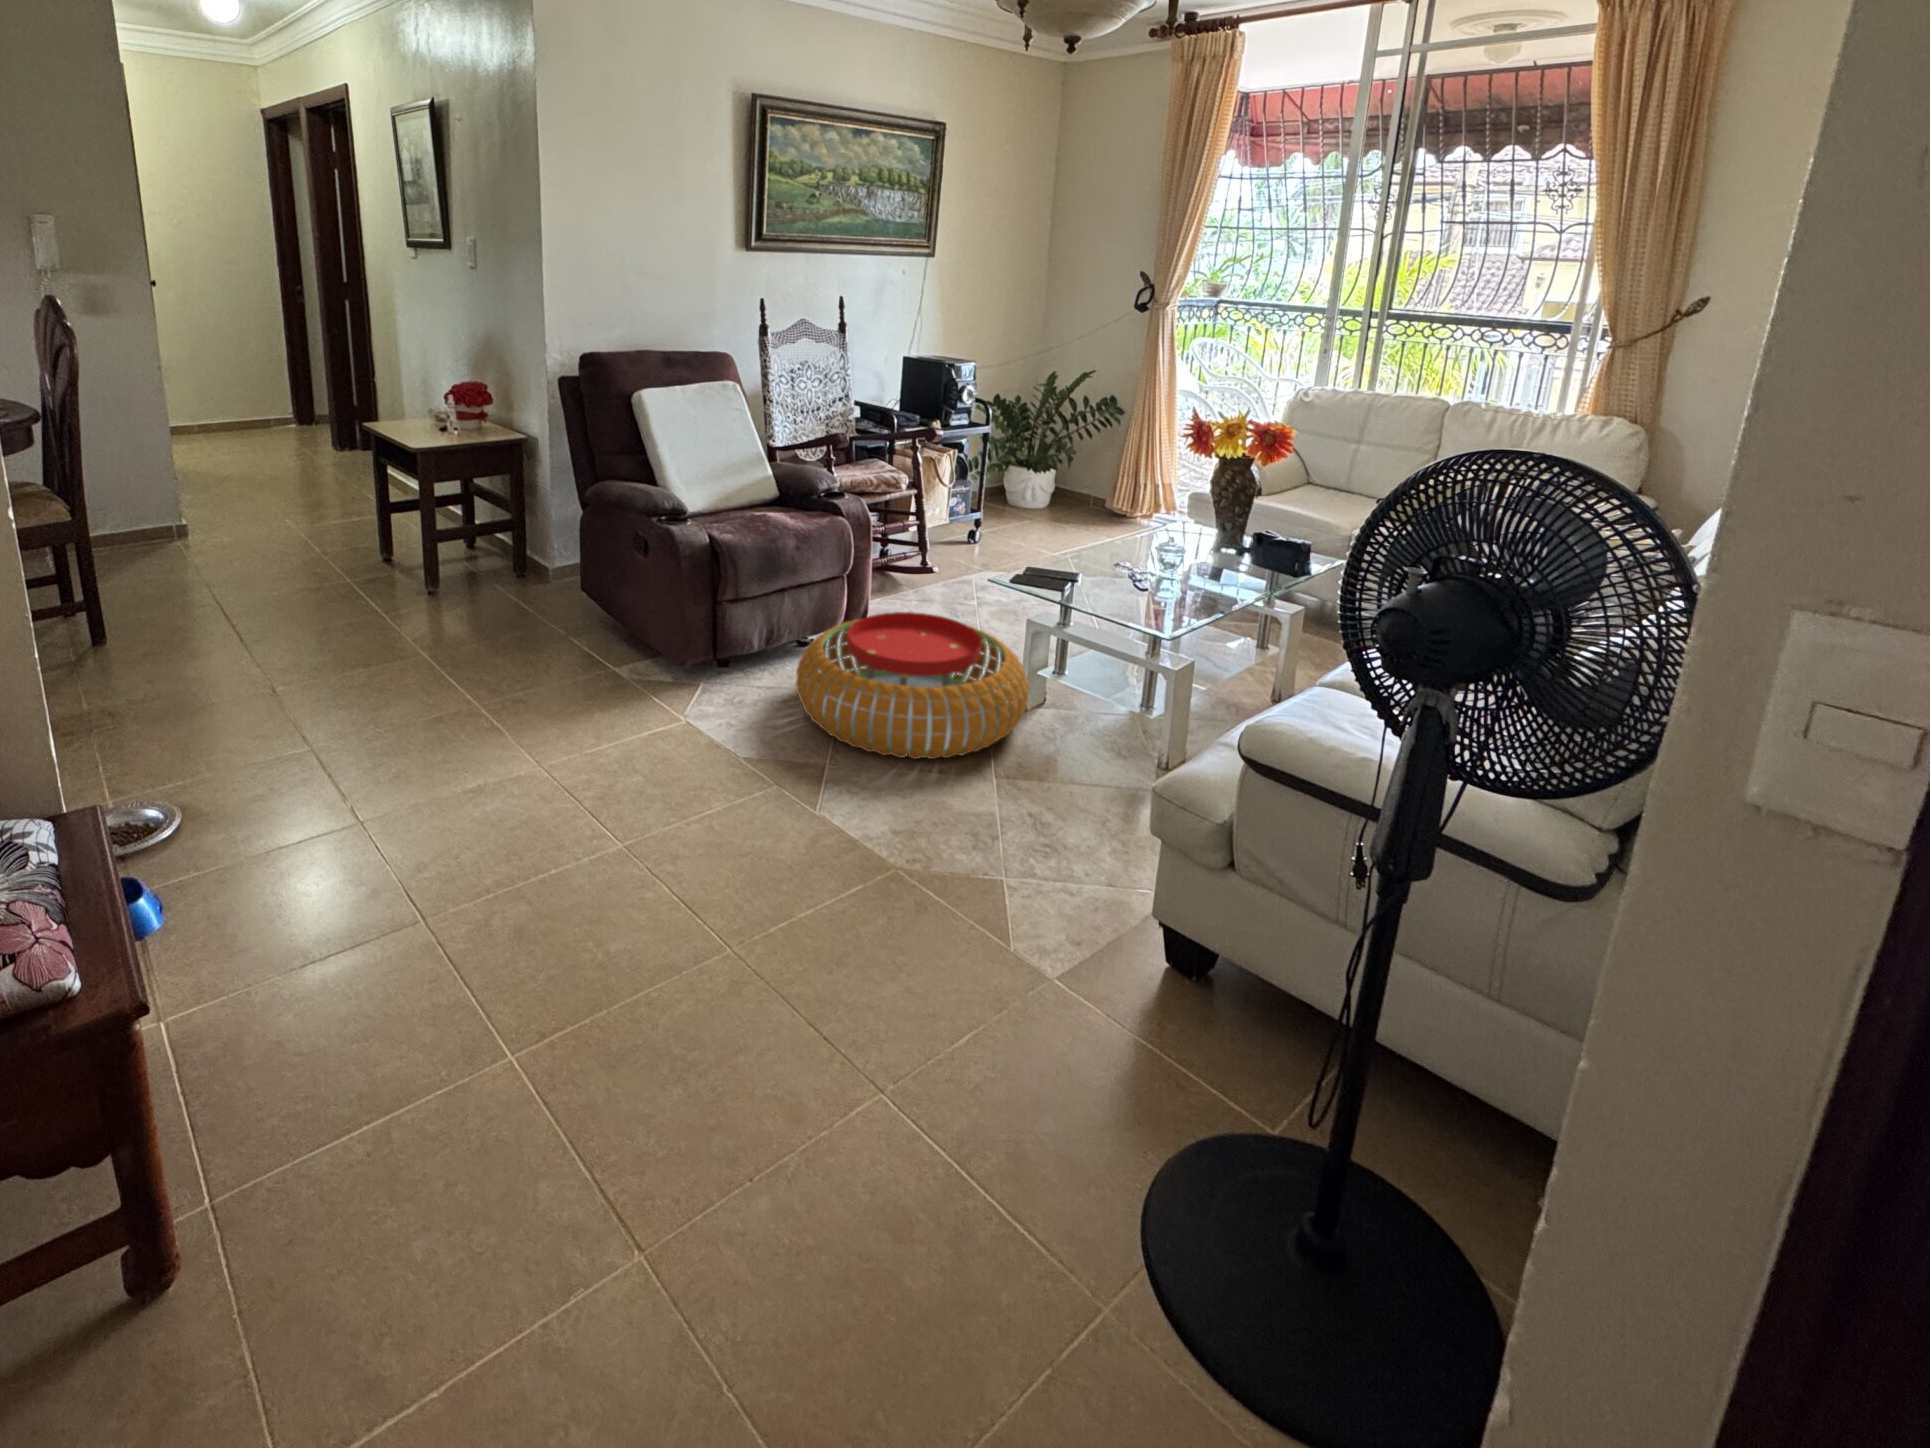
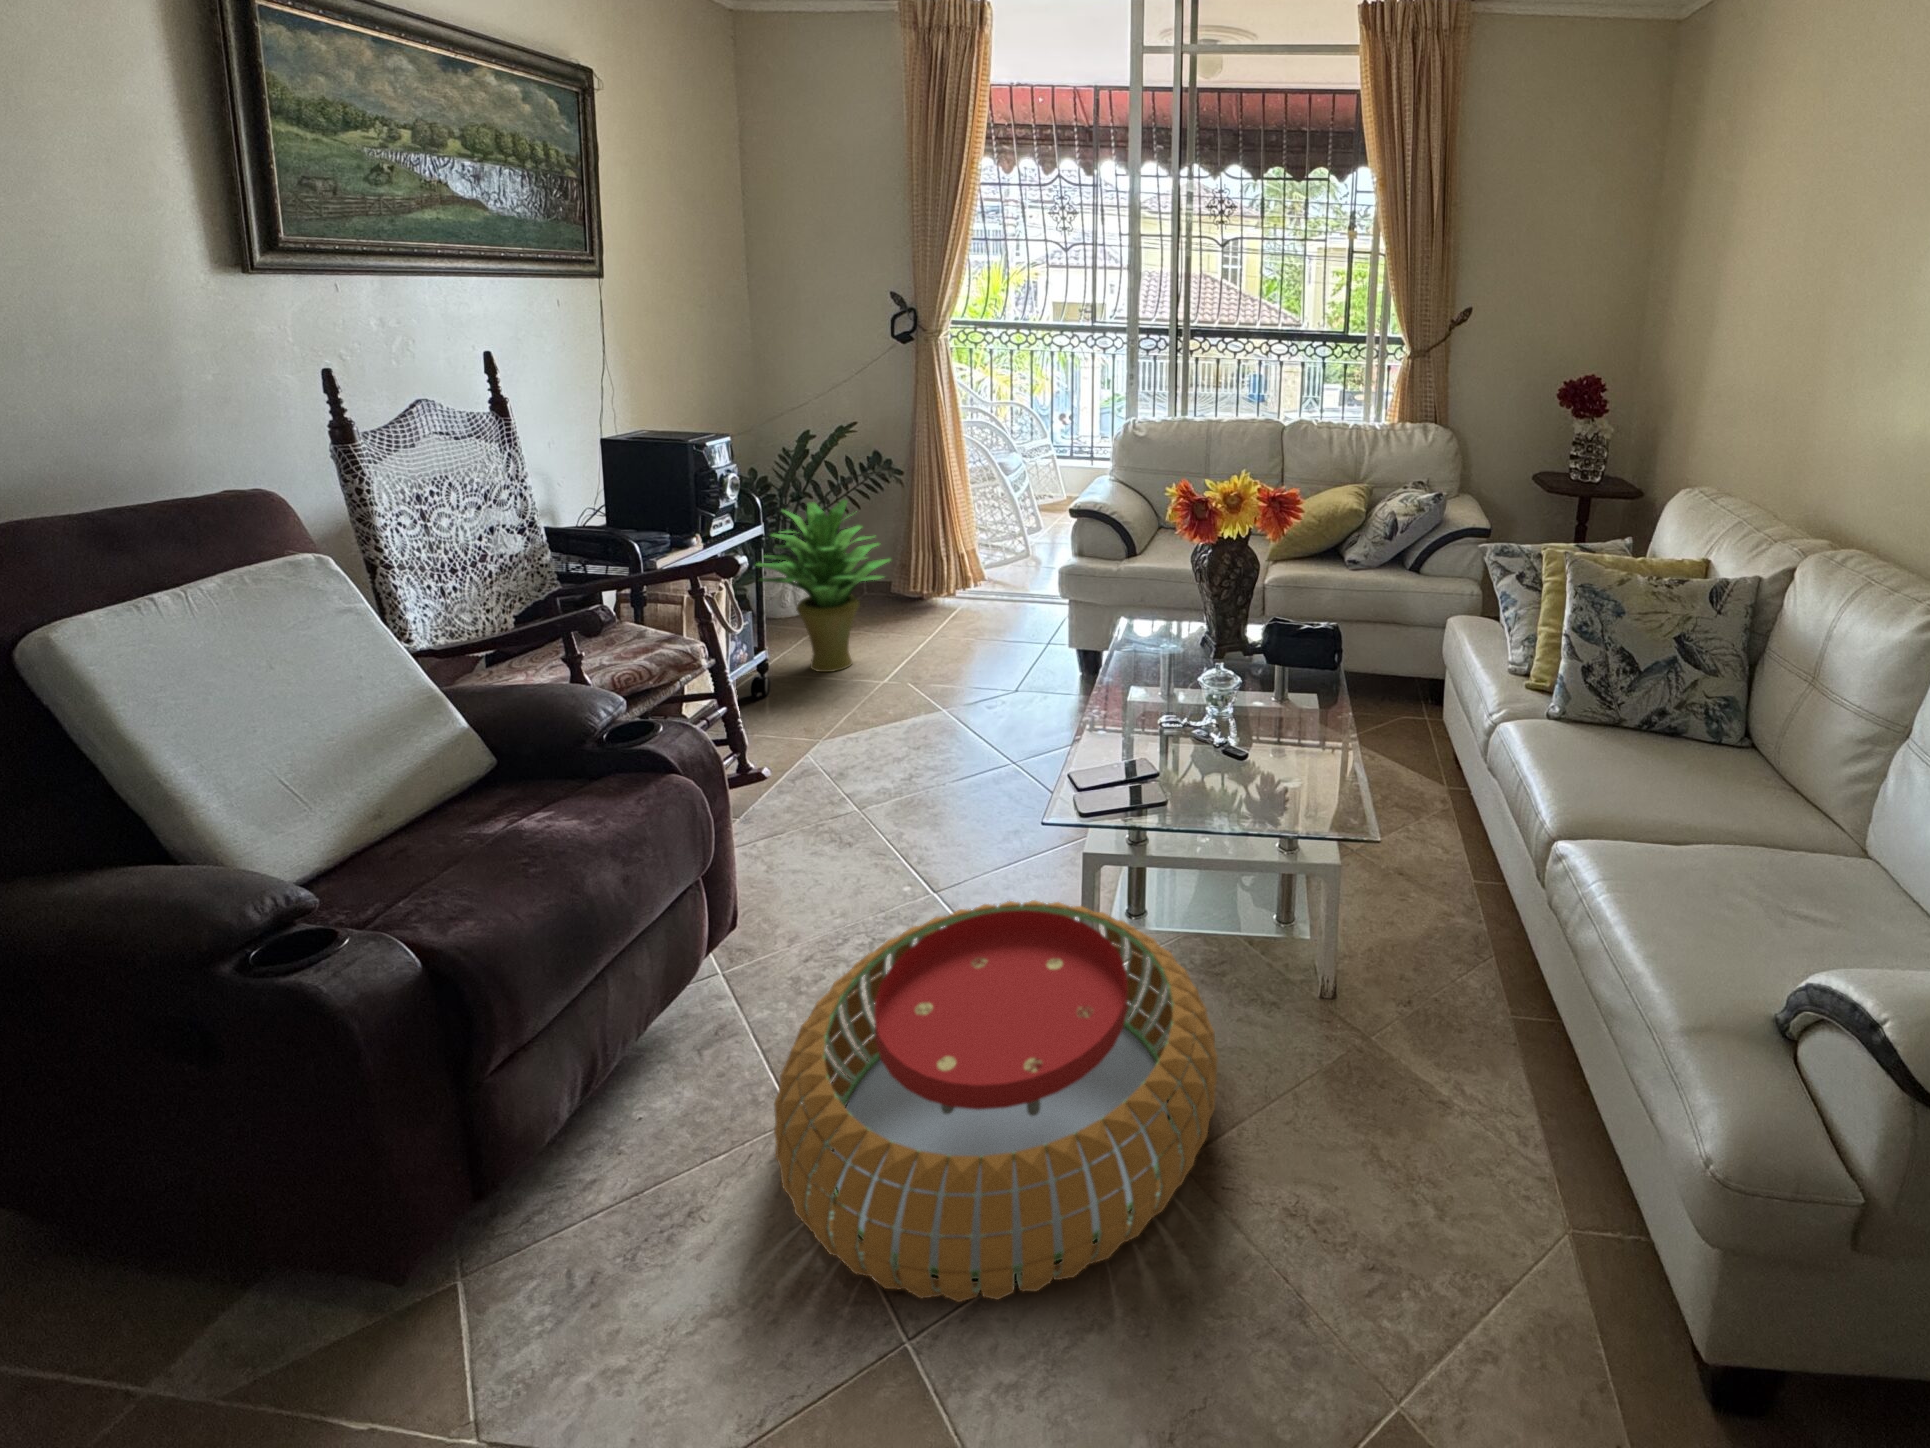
potted plant: none [981,419,1074,540] -> present [756,500,890,672]

